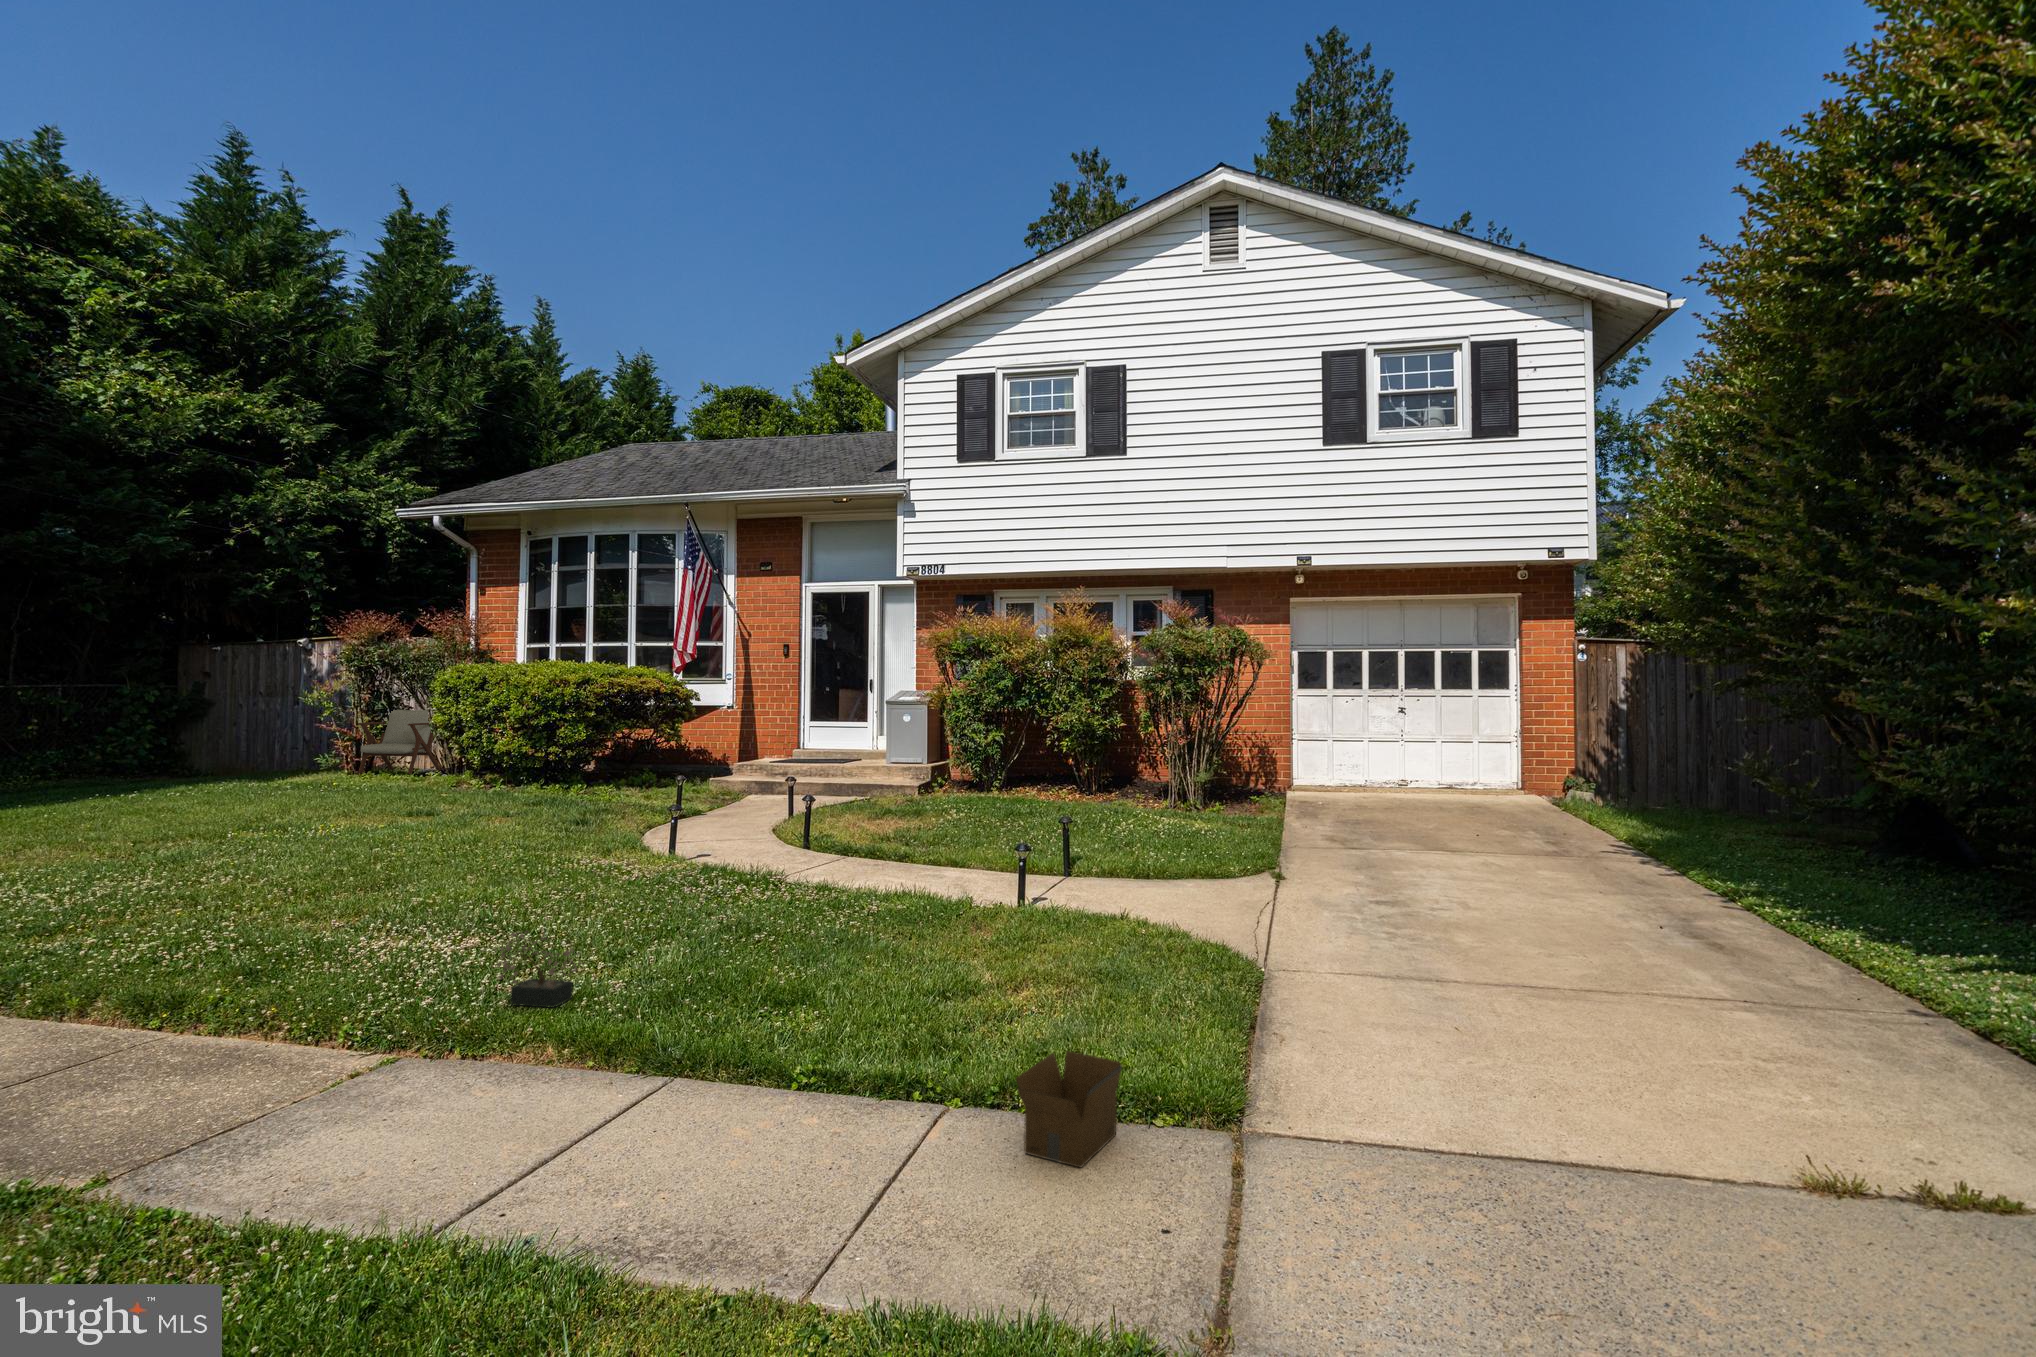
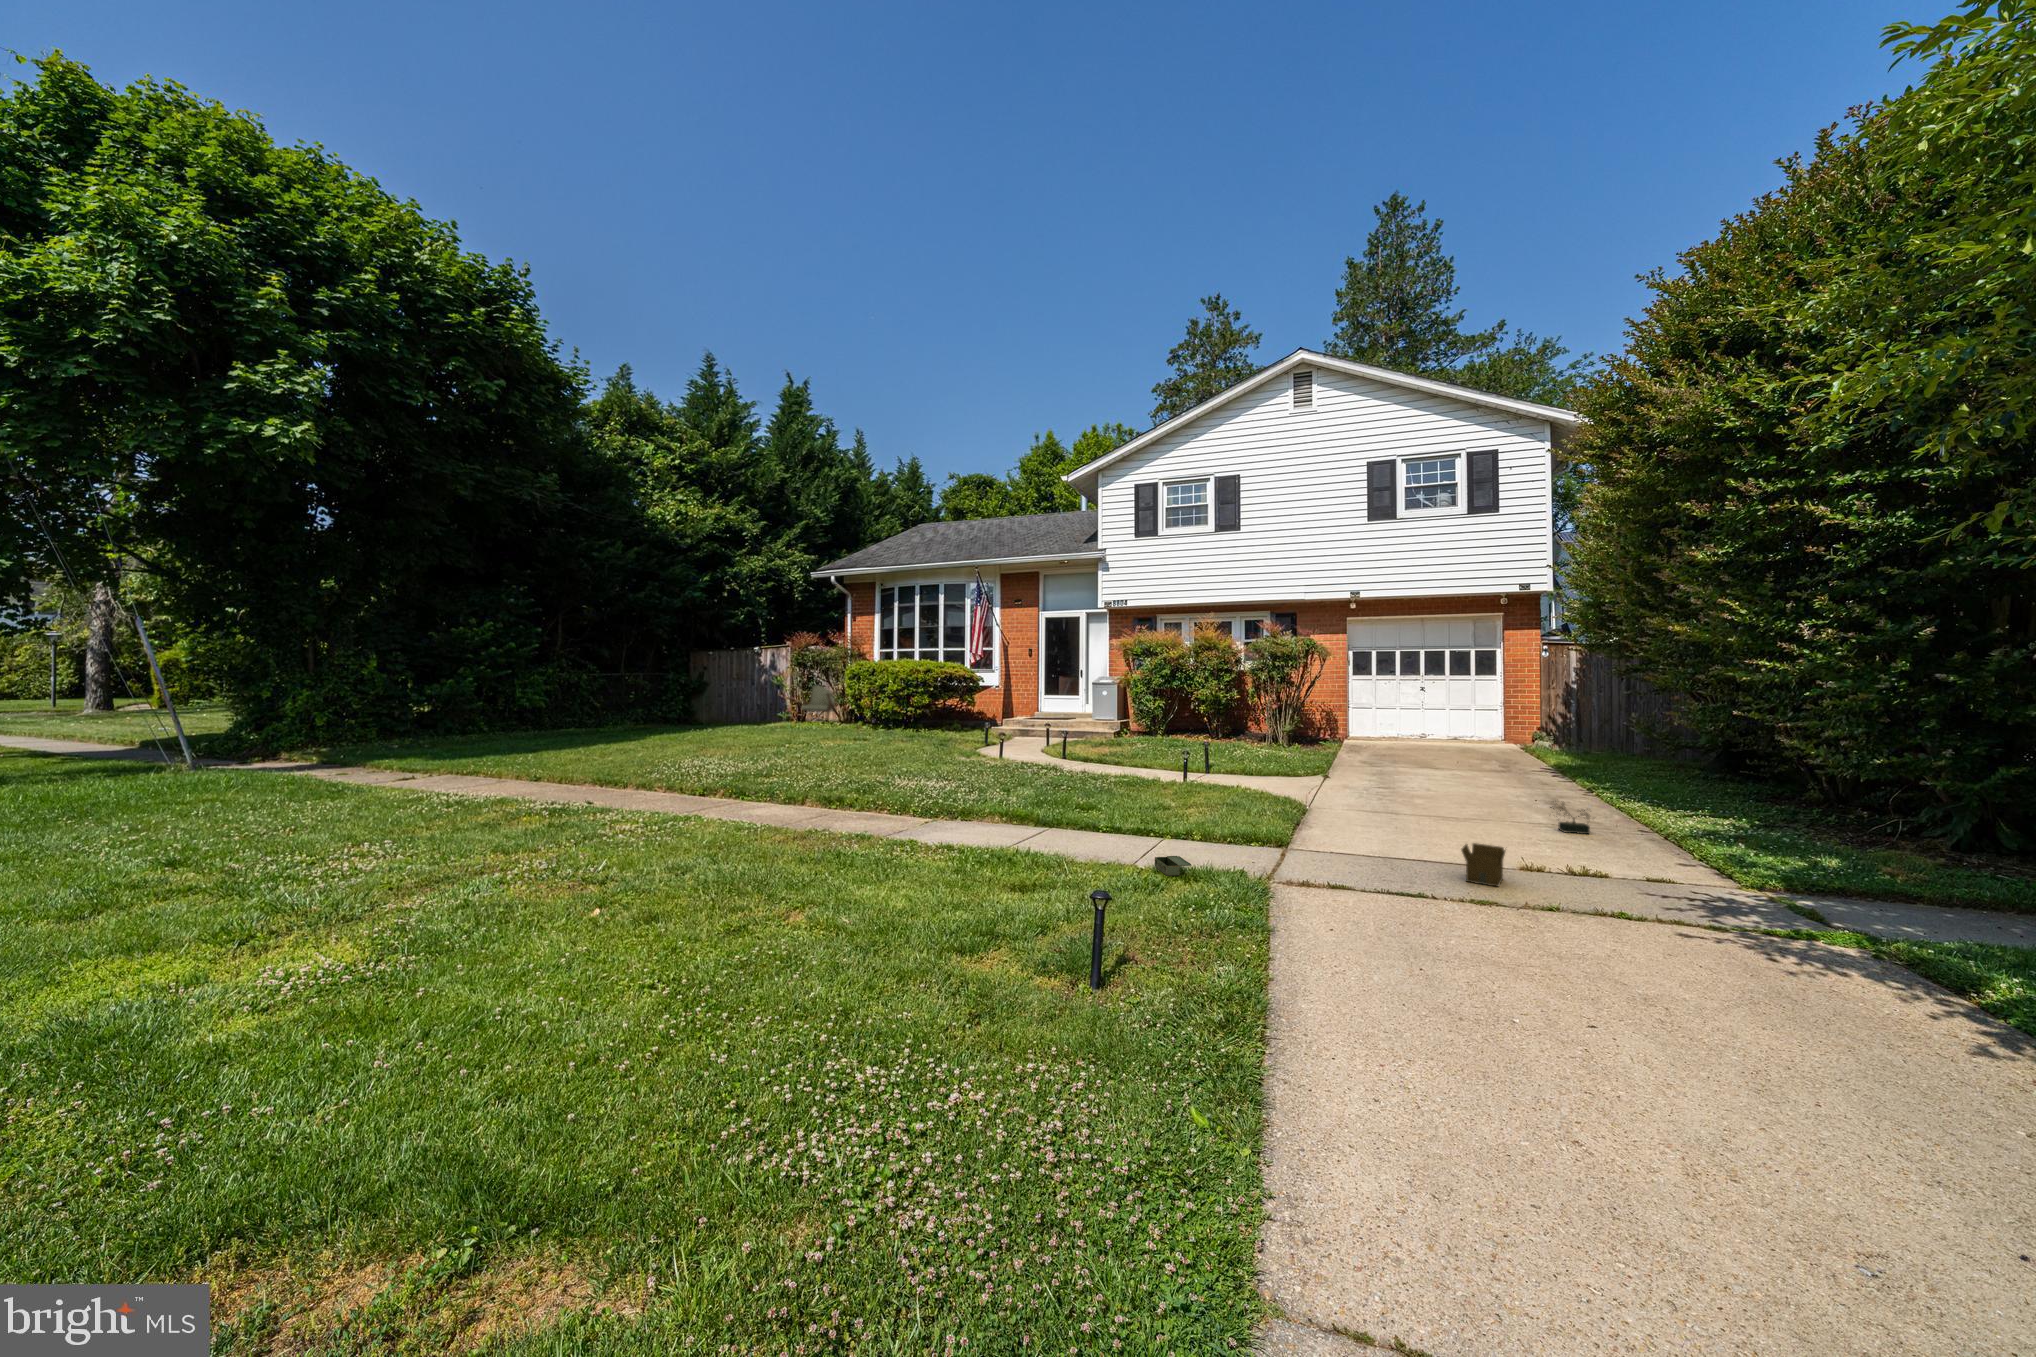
decorative plant: present [497,931,582,1008] -> present [1550,801,1590,834]
cardboard box: present [1016,1051,1122,1168] -> present [1461,843,1505,887]
toolbox: none [839,1197,937,1291] -> present [1155,856,1191,876]

